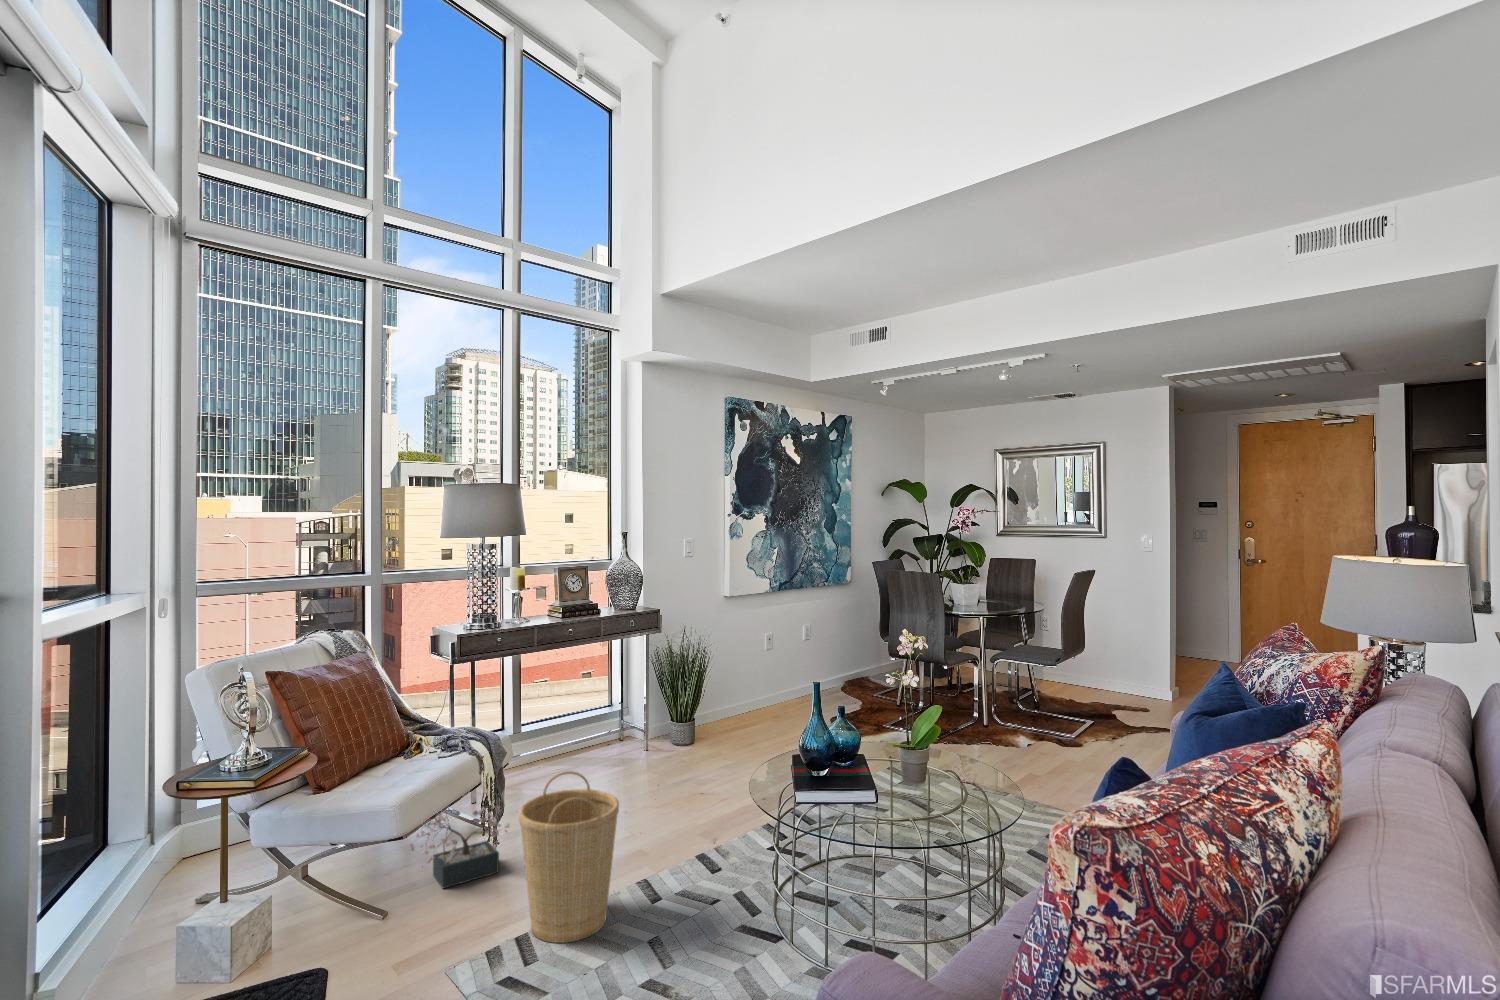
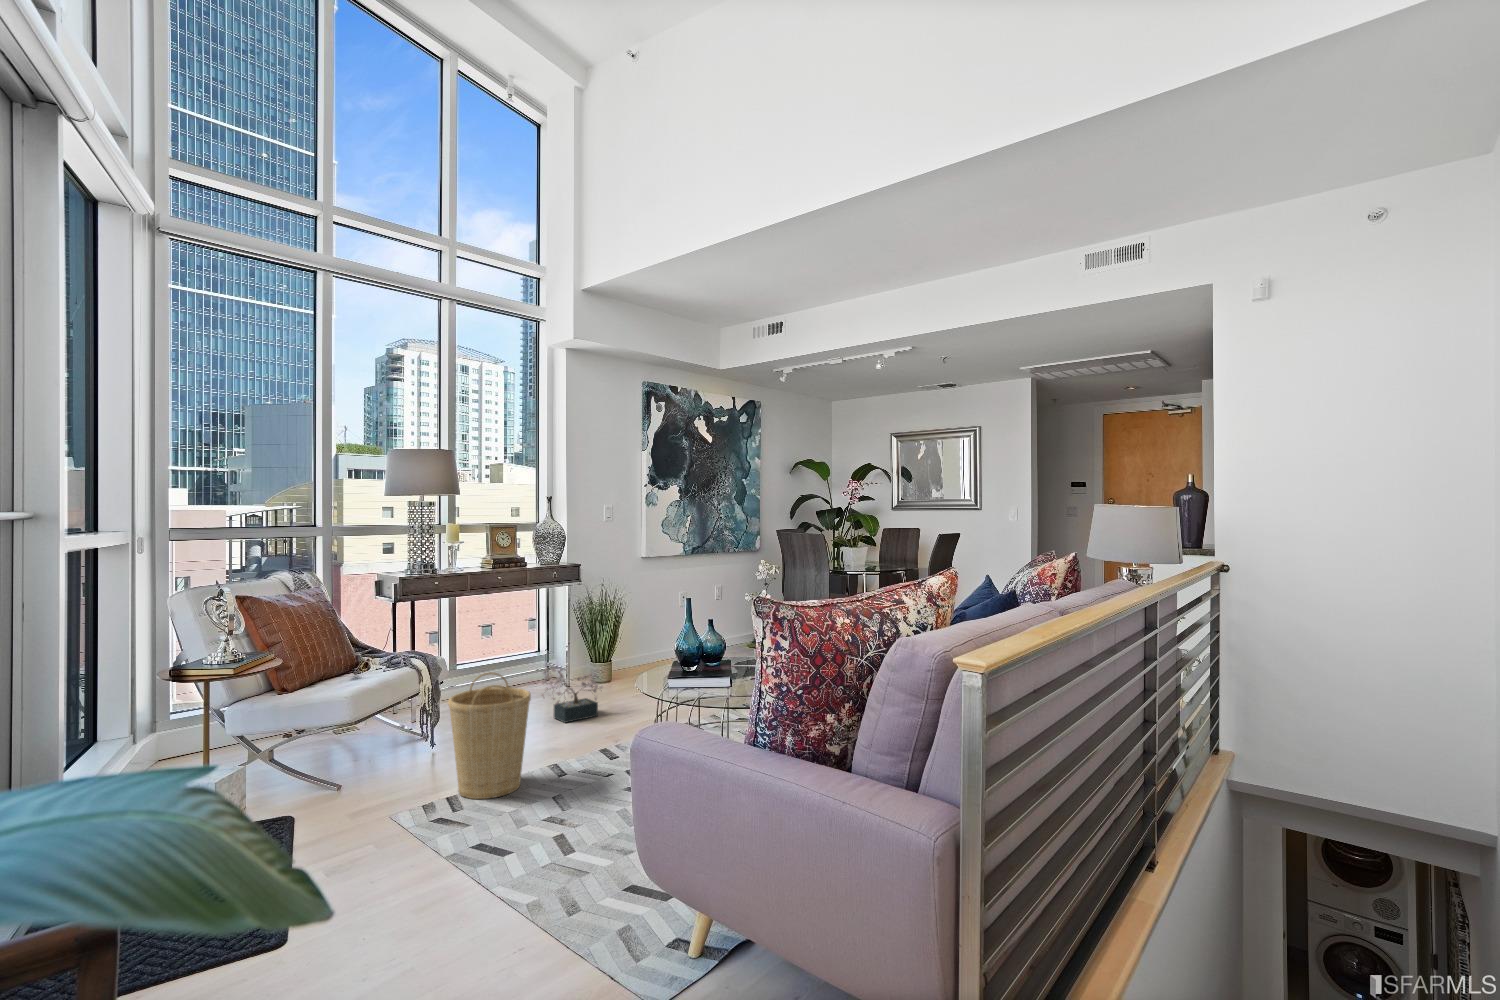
decorative plant: present [409,805,510,888] -> present [542,668,602,723]

